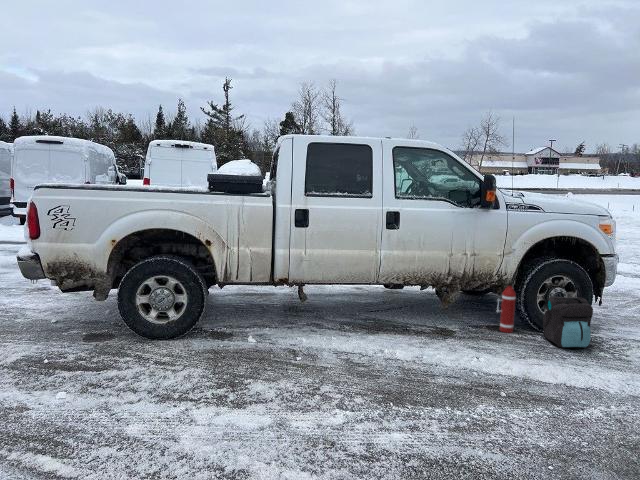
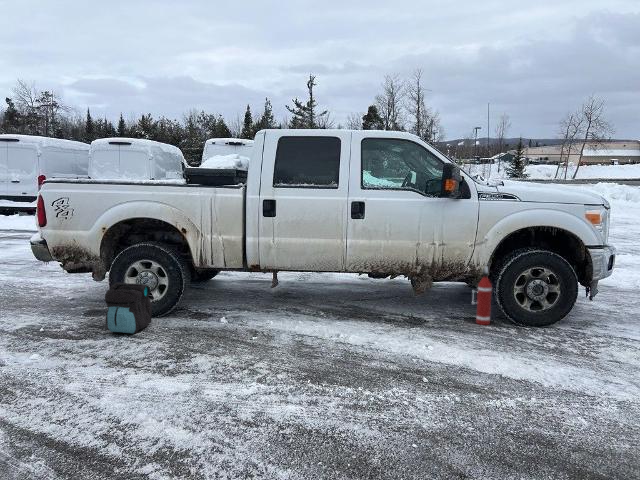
backpack: present [543,296,593,347] -> present [105,283,152,333]

